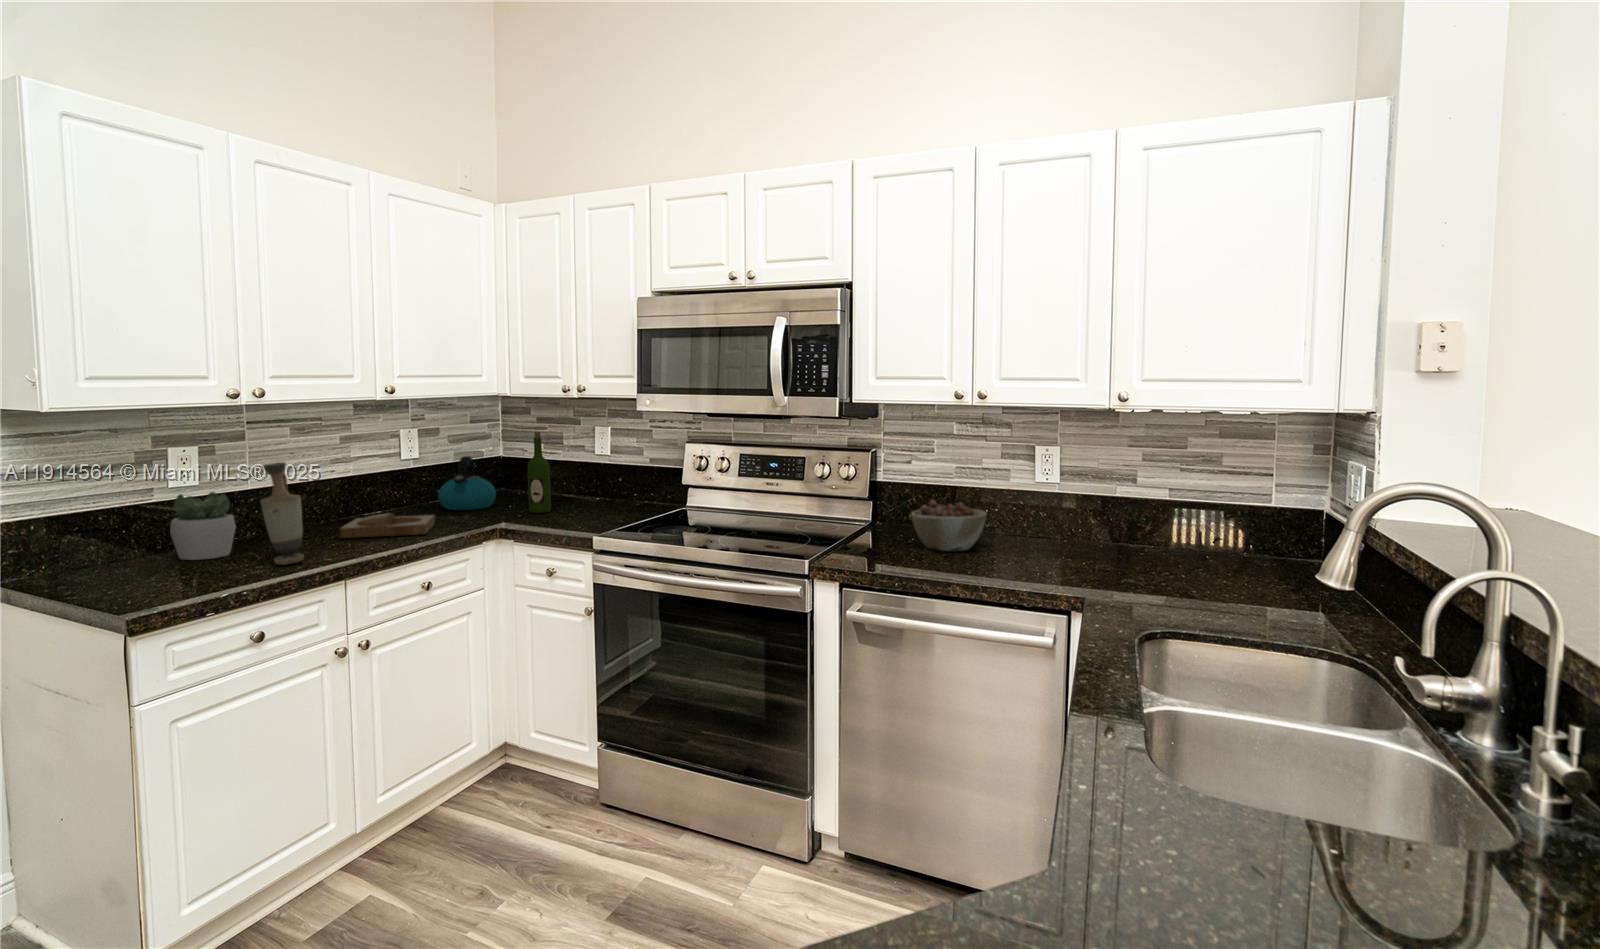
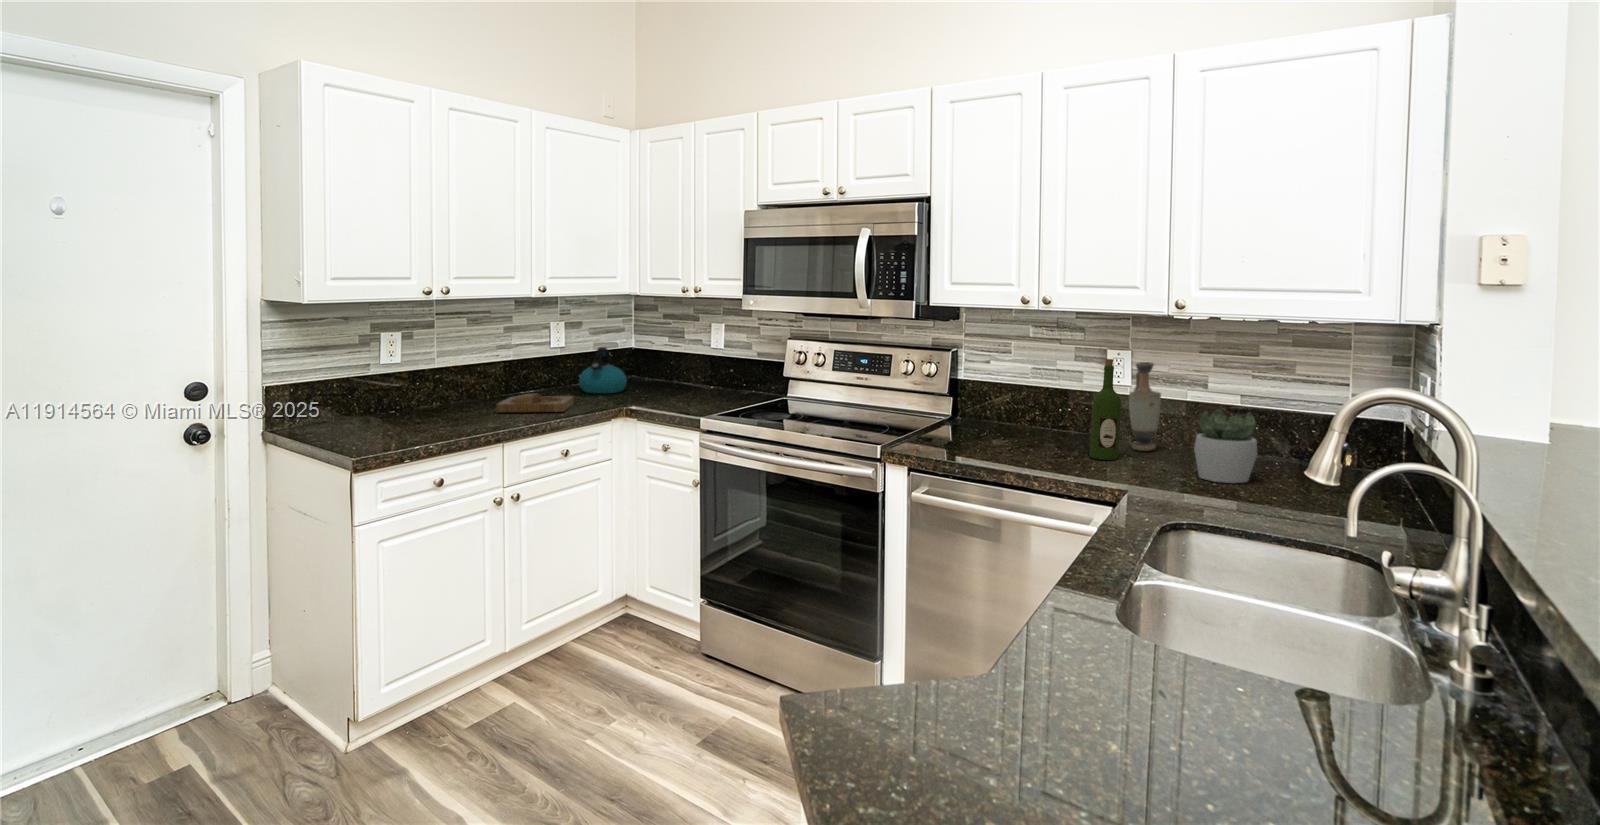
wine bottle: present [527,432,551,513] -> present [1090,359,1121,460]
vase: present [261,462,304,565] -> present [1129,362,1161,451]
succulent plant: present [170,492,235,560] -> present [1194,409,1257,483]
bowl: present [911,500,986,551] -> none [981,396,1052,444]

